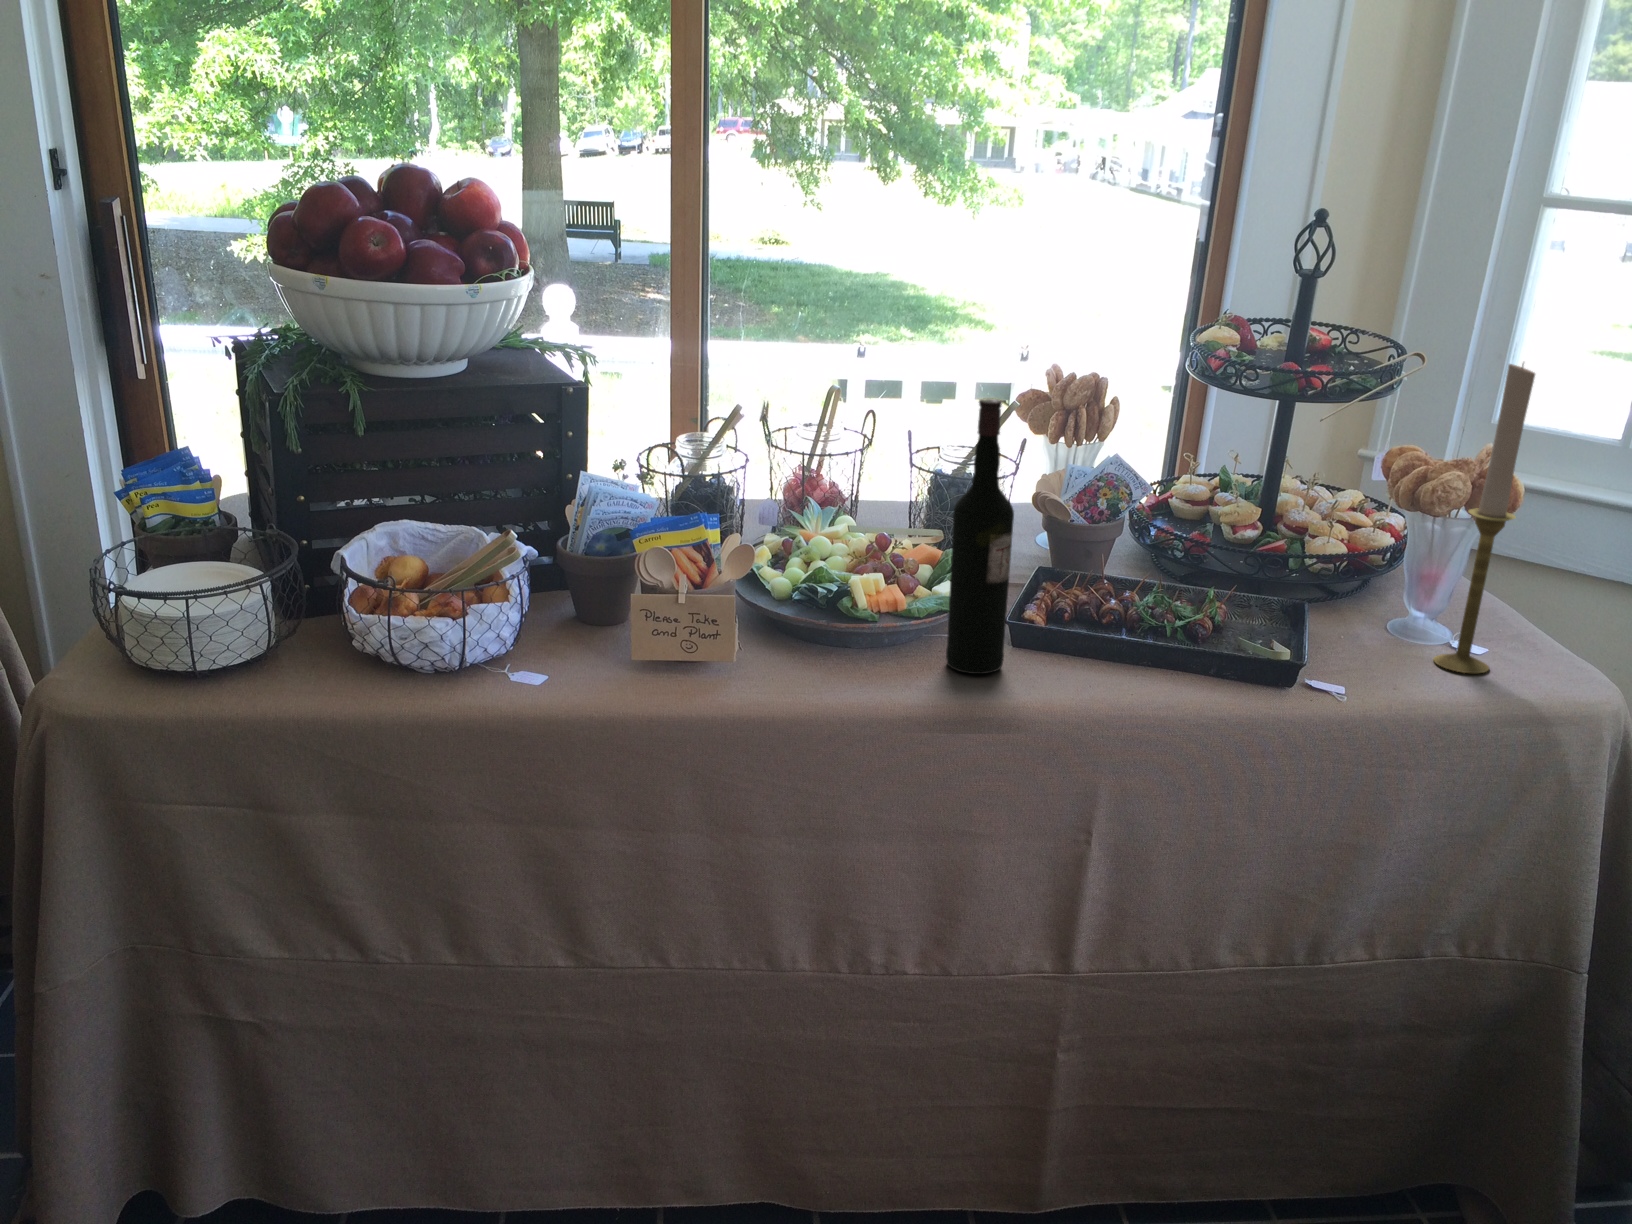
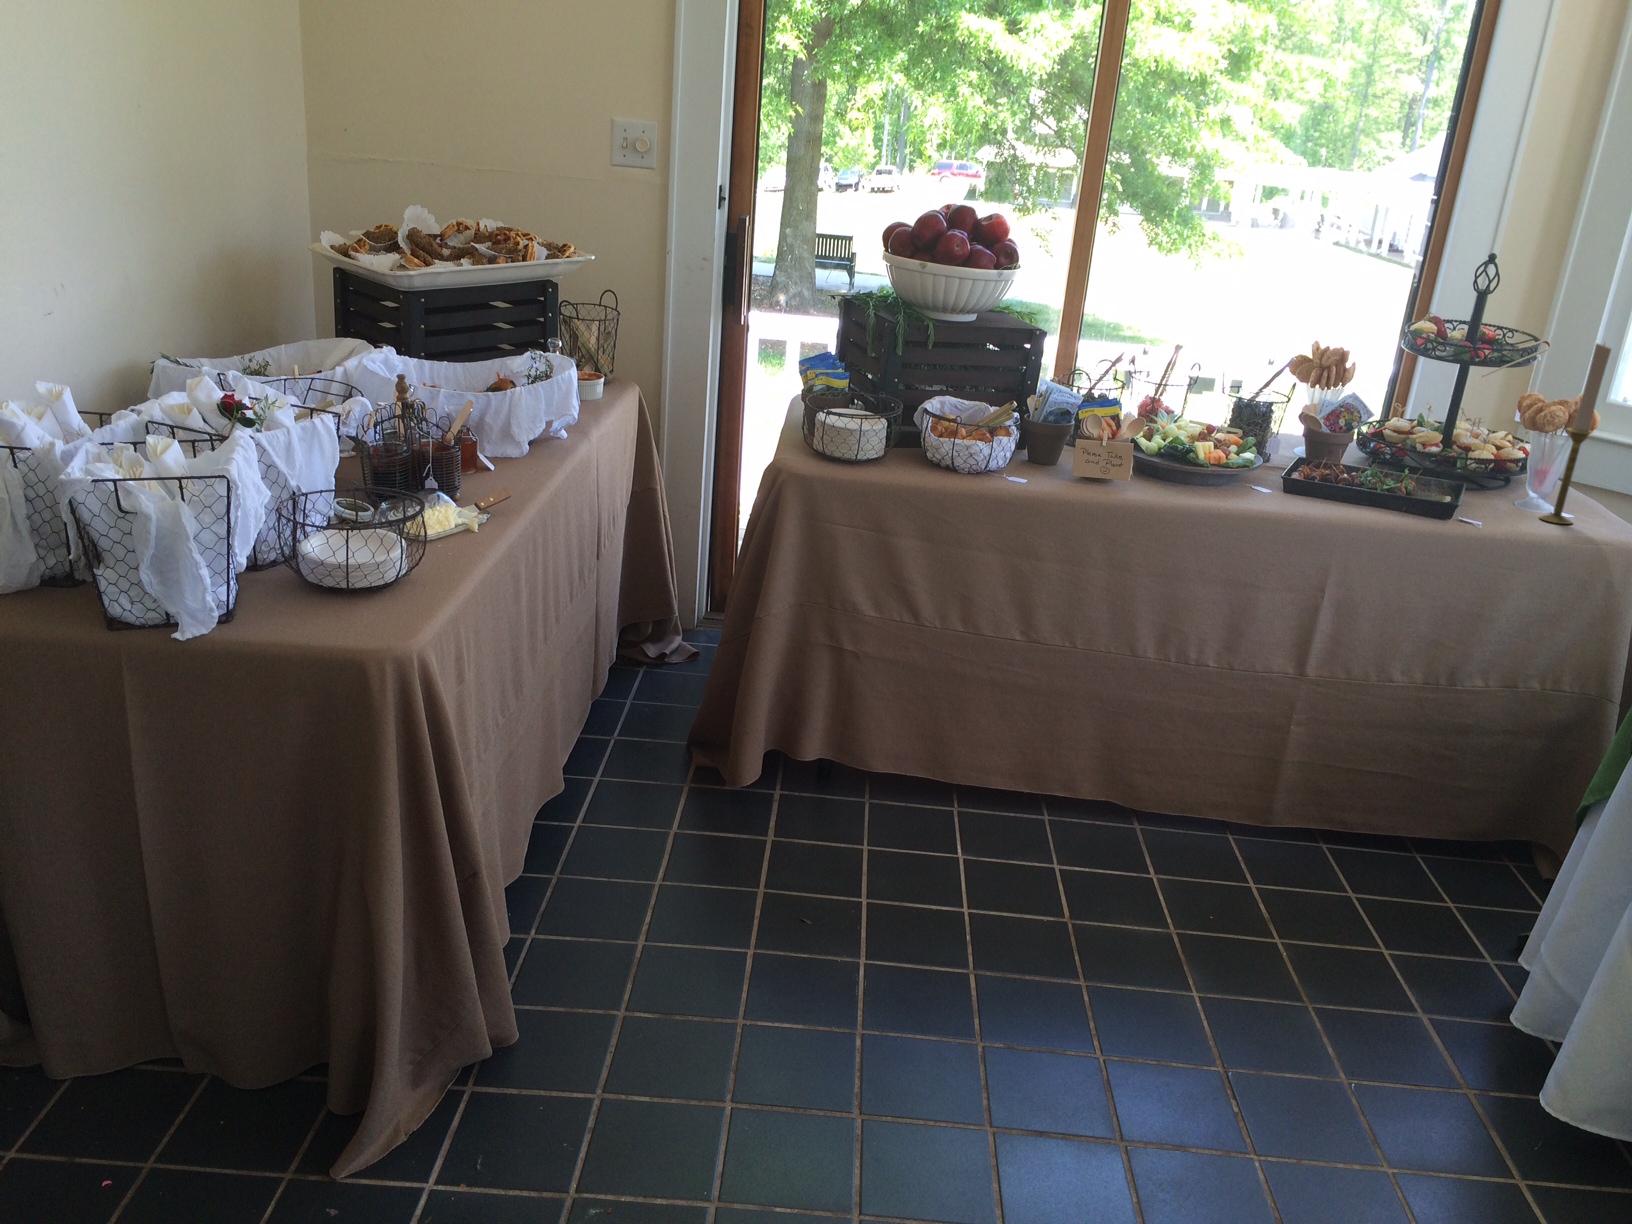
wine bottle: present [946,398,1014,674] -> none [1246,345,1296,498]

